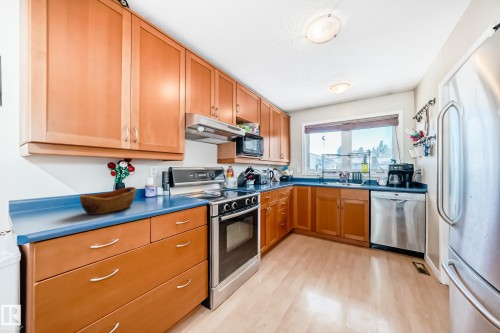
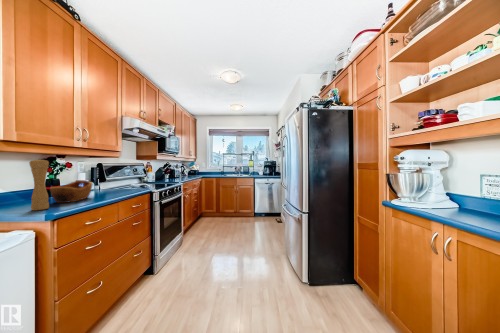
pepper mill: none [34,162,57,226] -> present [29,159,49,210]

